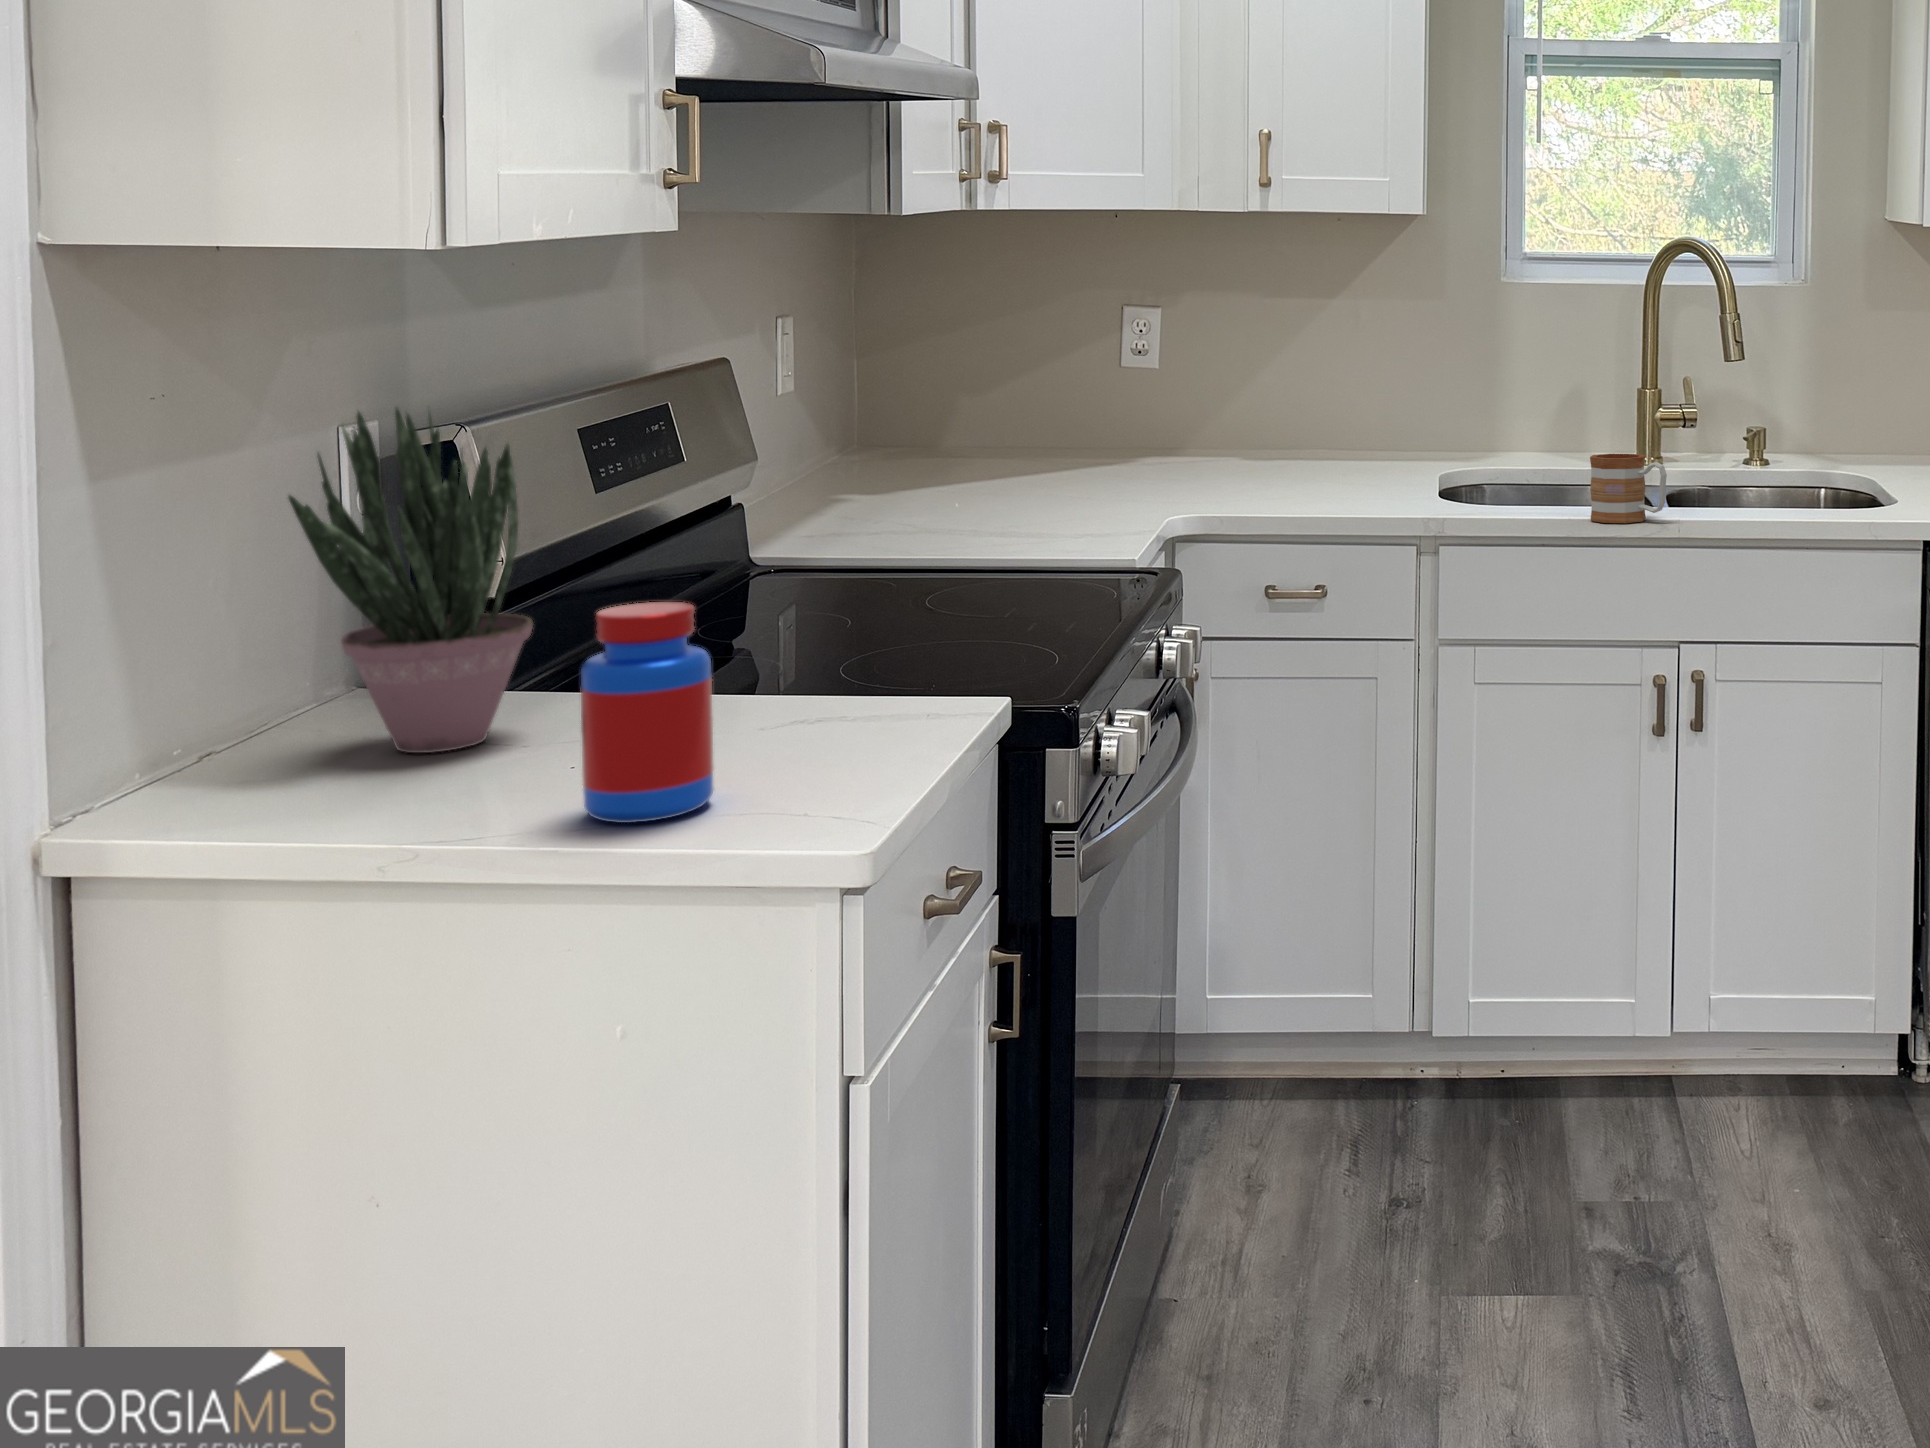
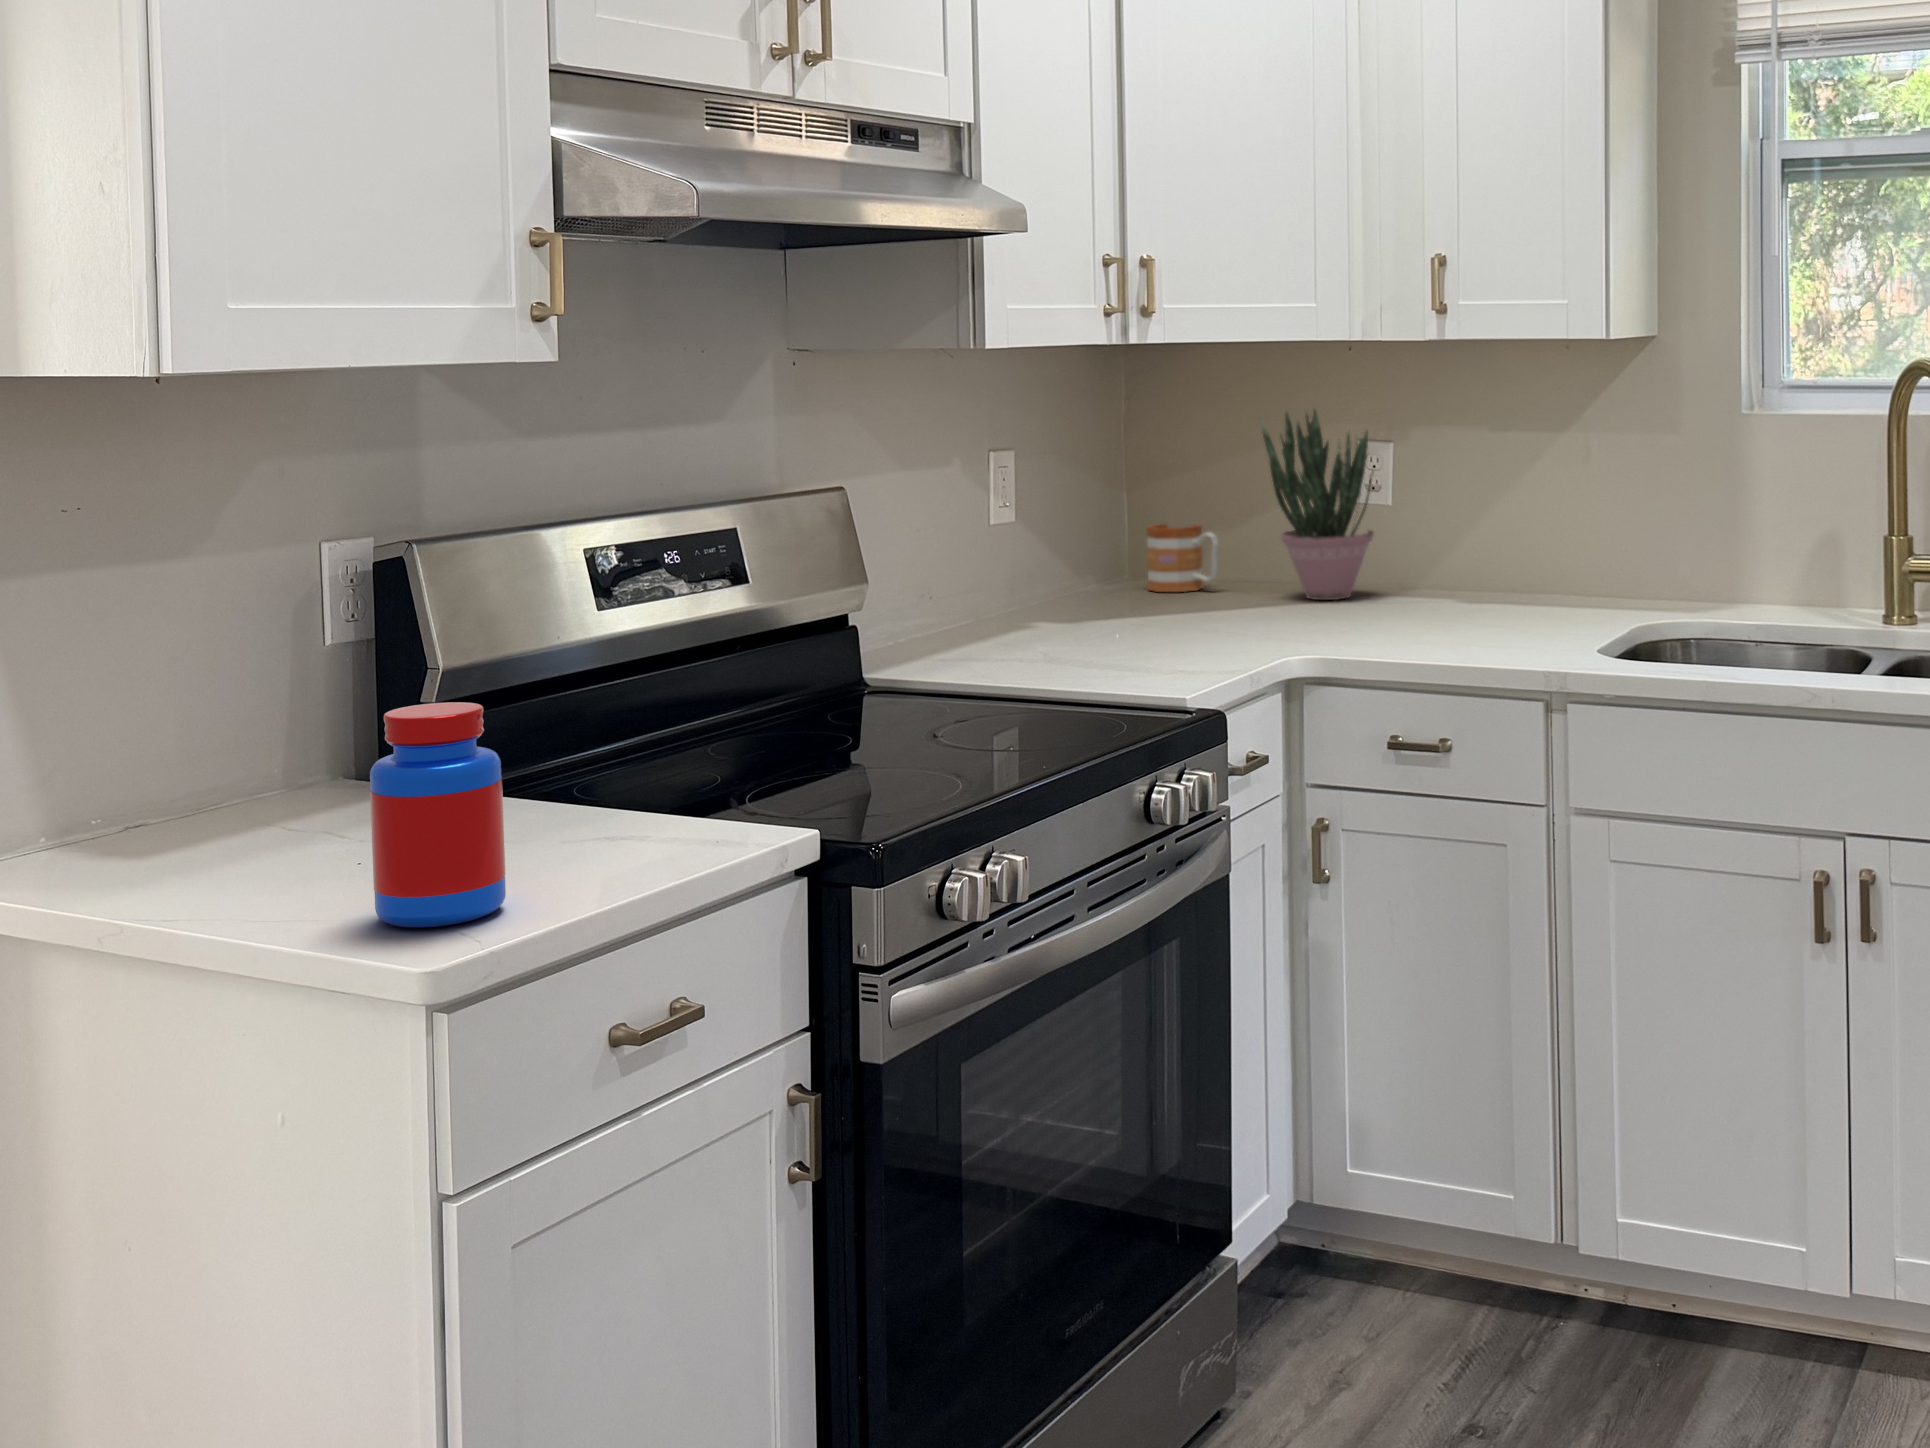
potted plant: present [288,409,533,753] -> present [1261,410,1373,600]
mug: present [1590,454,1667,523] -> present [1146,524,1219,592]

